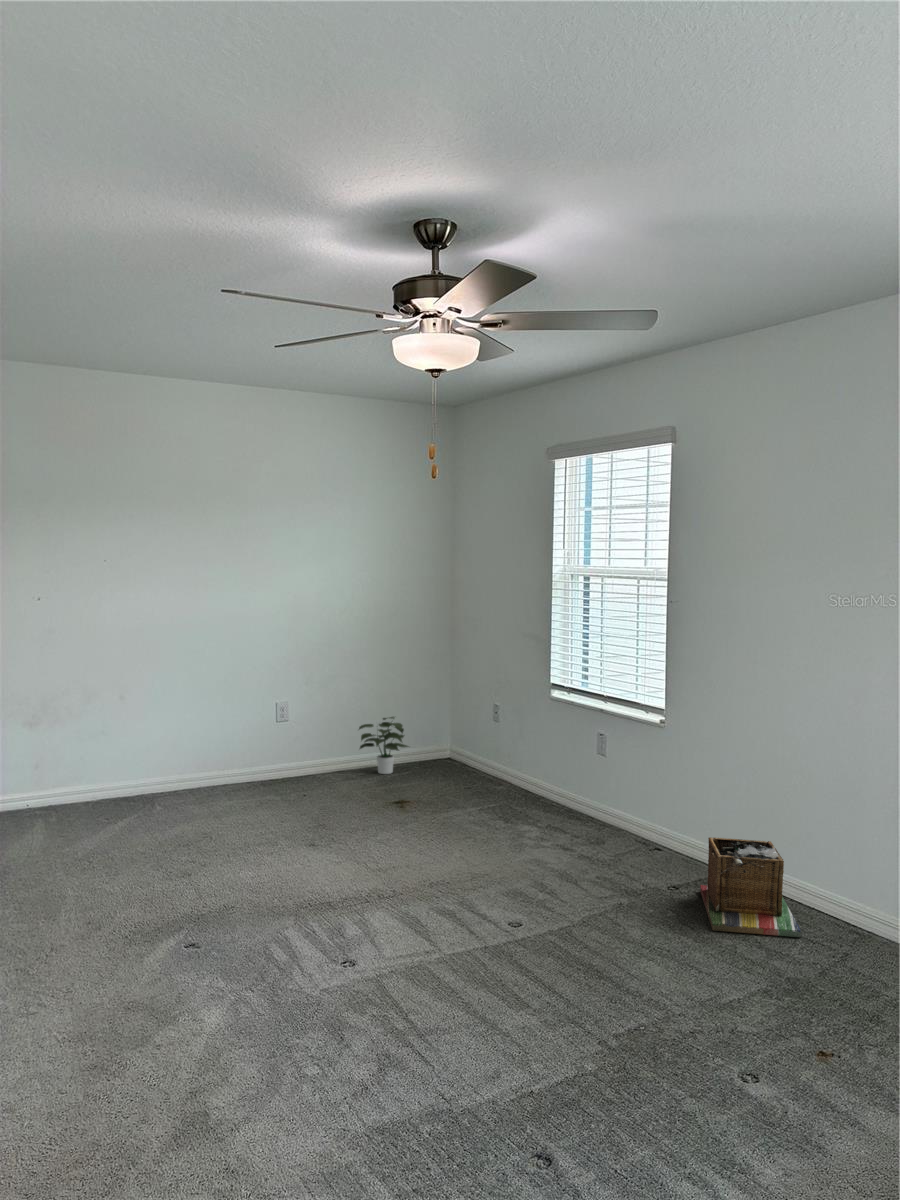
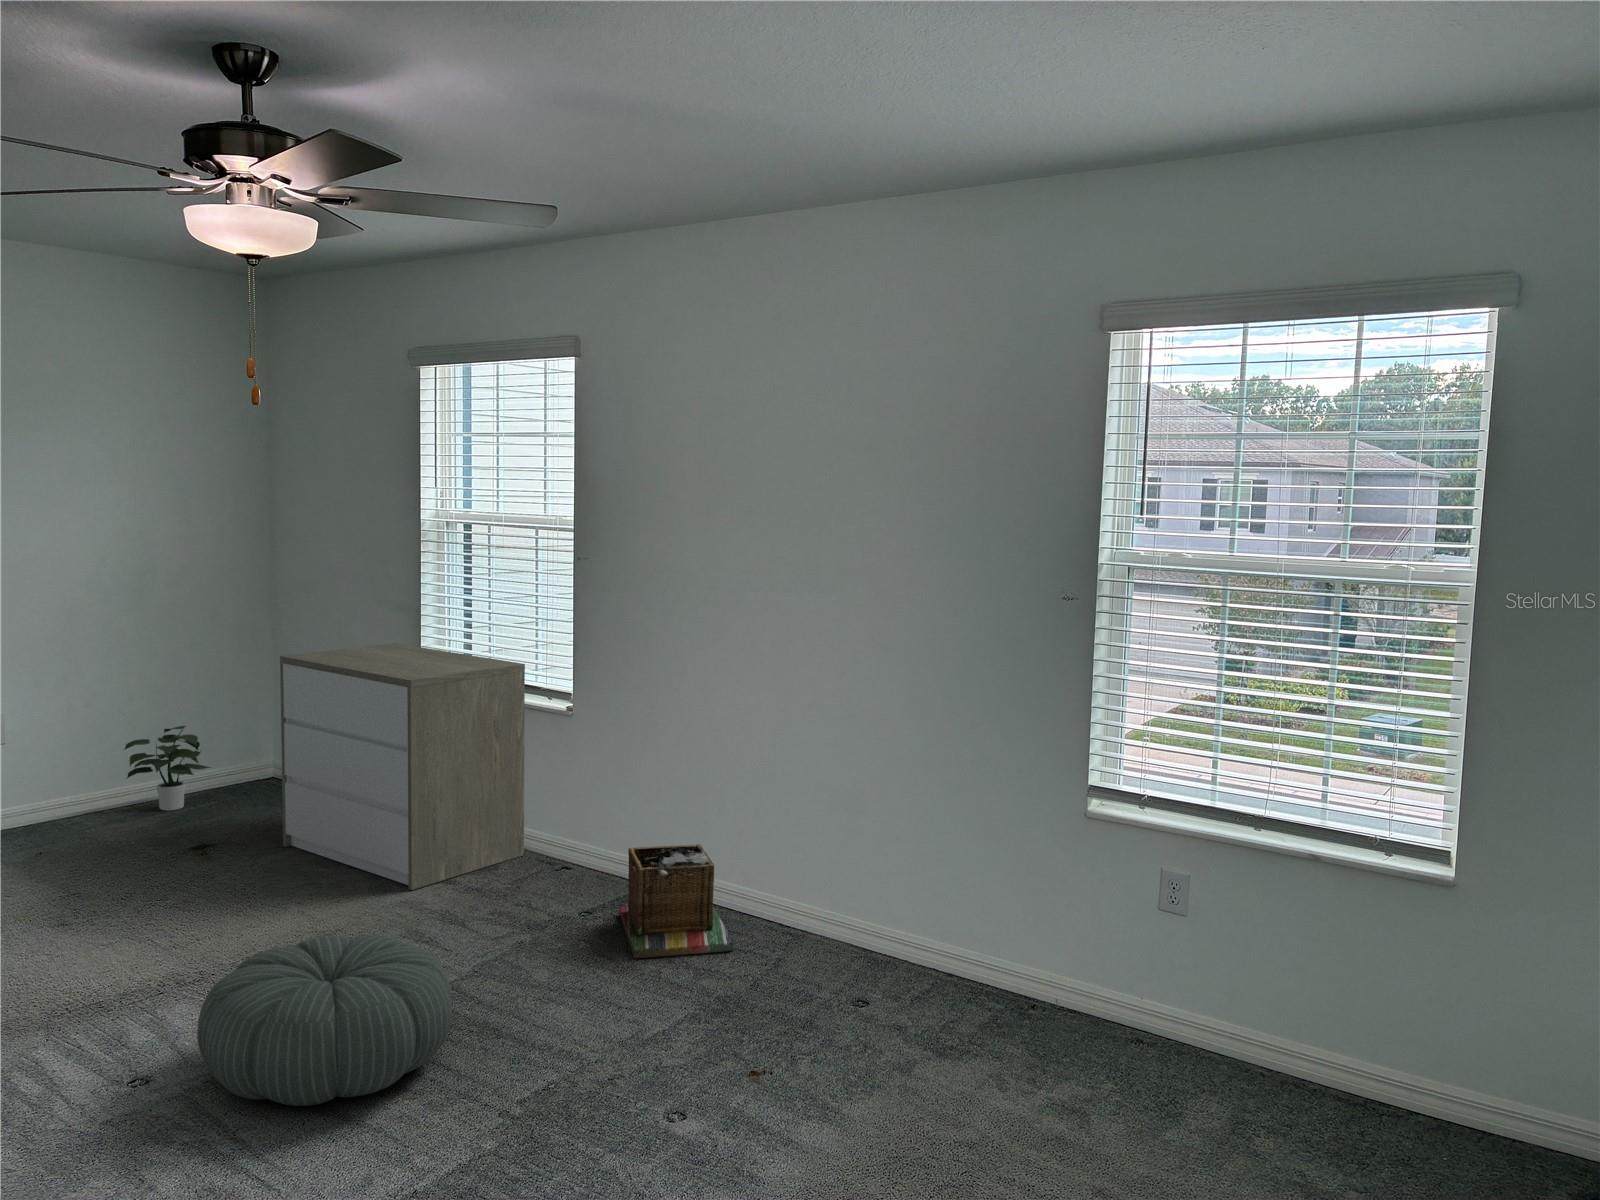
dresser: none [453,665,628,850] -> present [280,643,525,890]
pouf: none [385,876,564,1005] -> present [197,935,452,1106]

